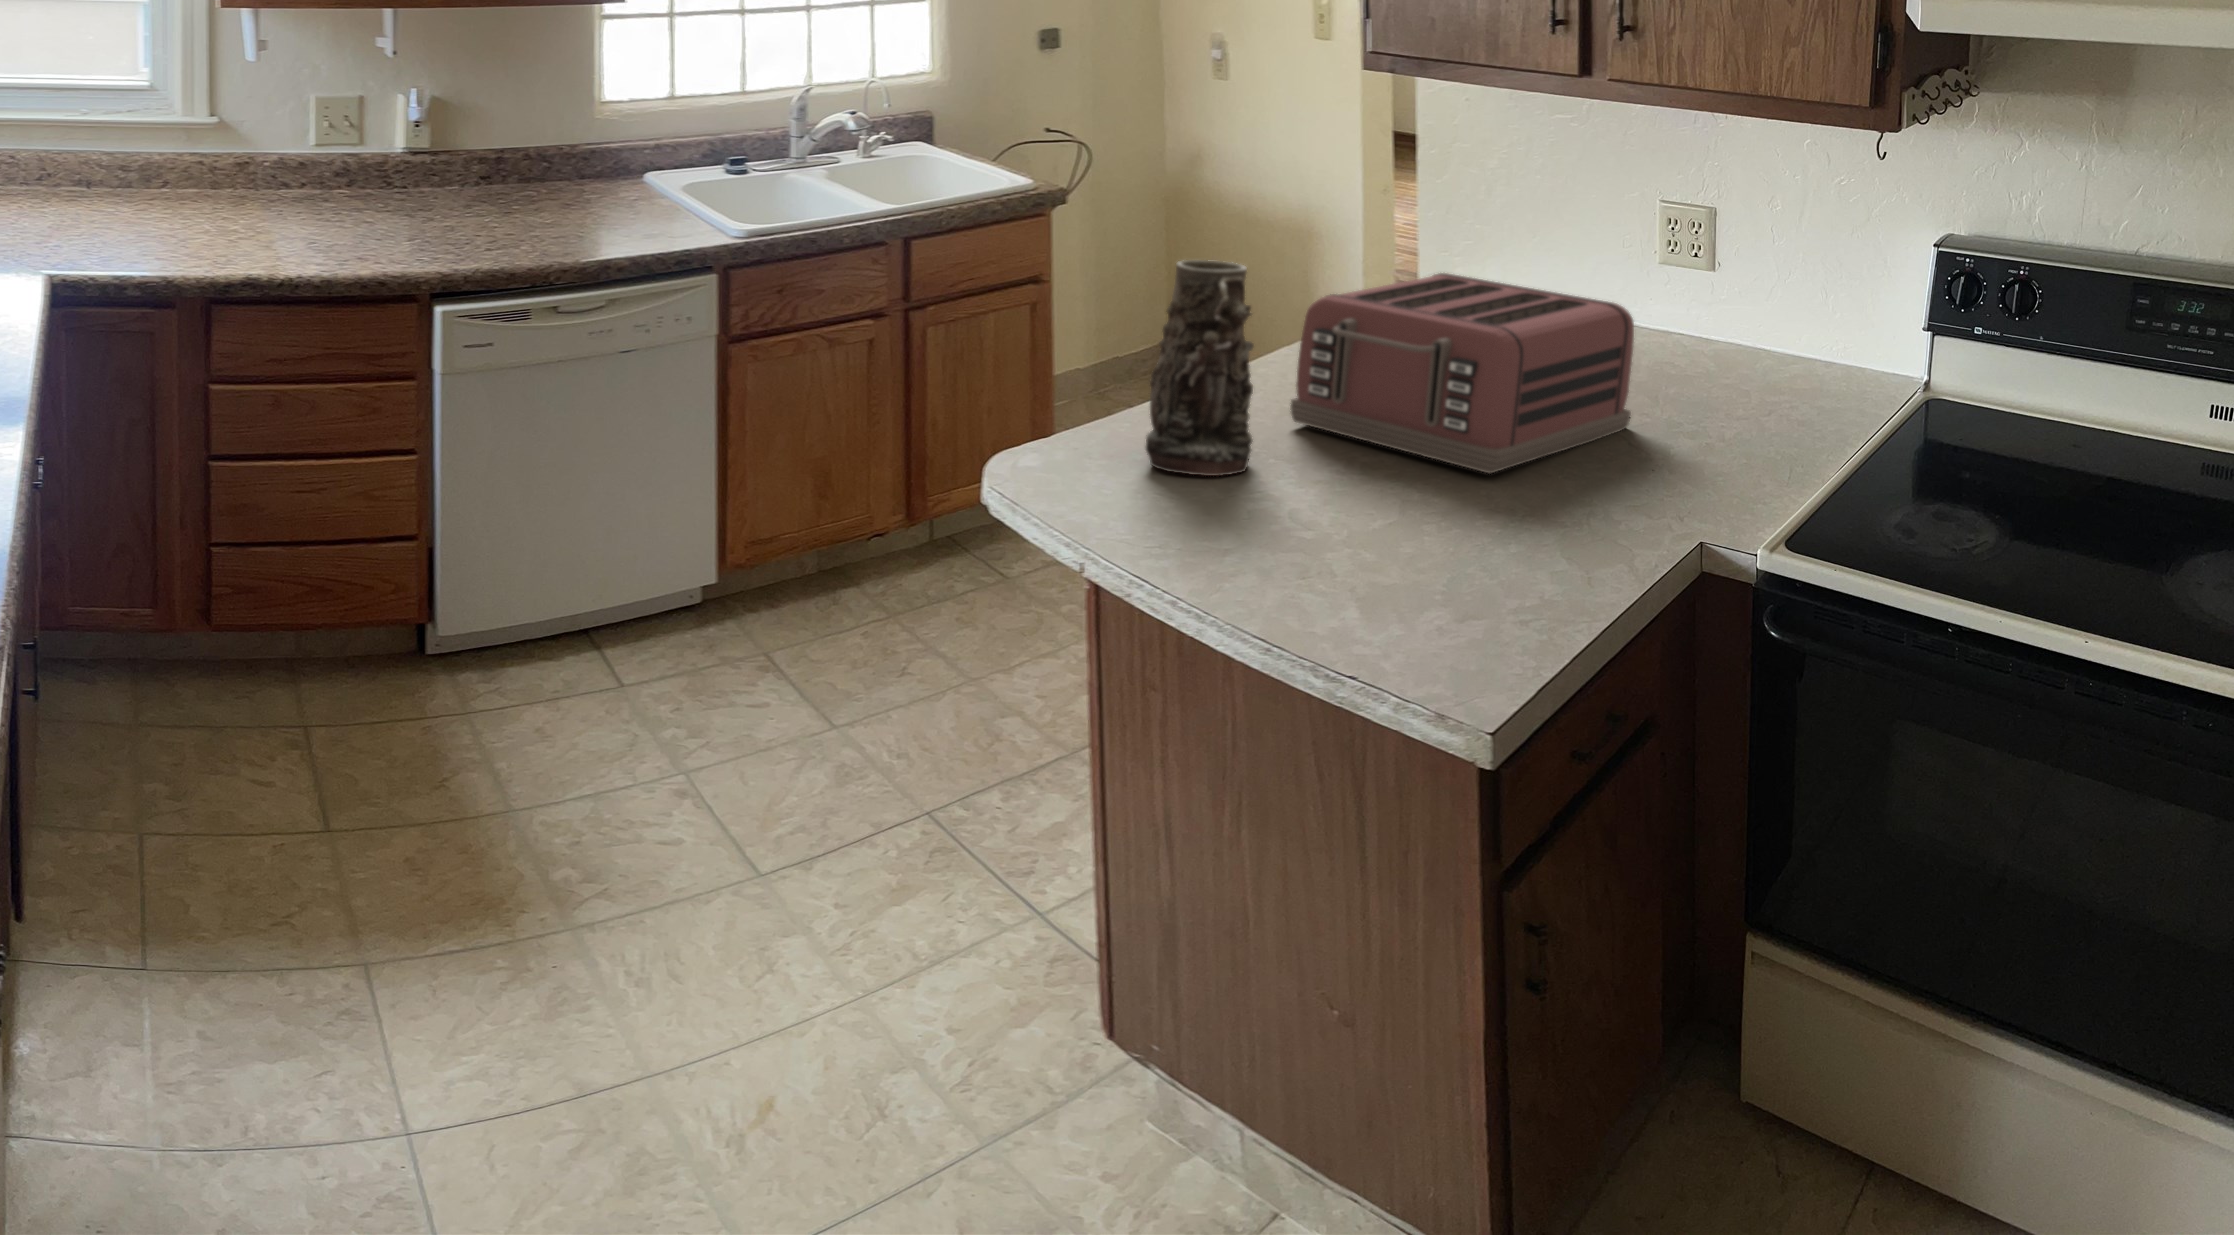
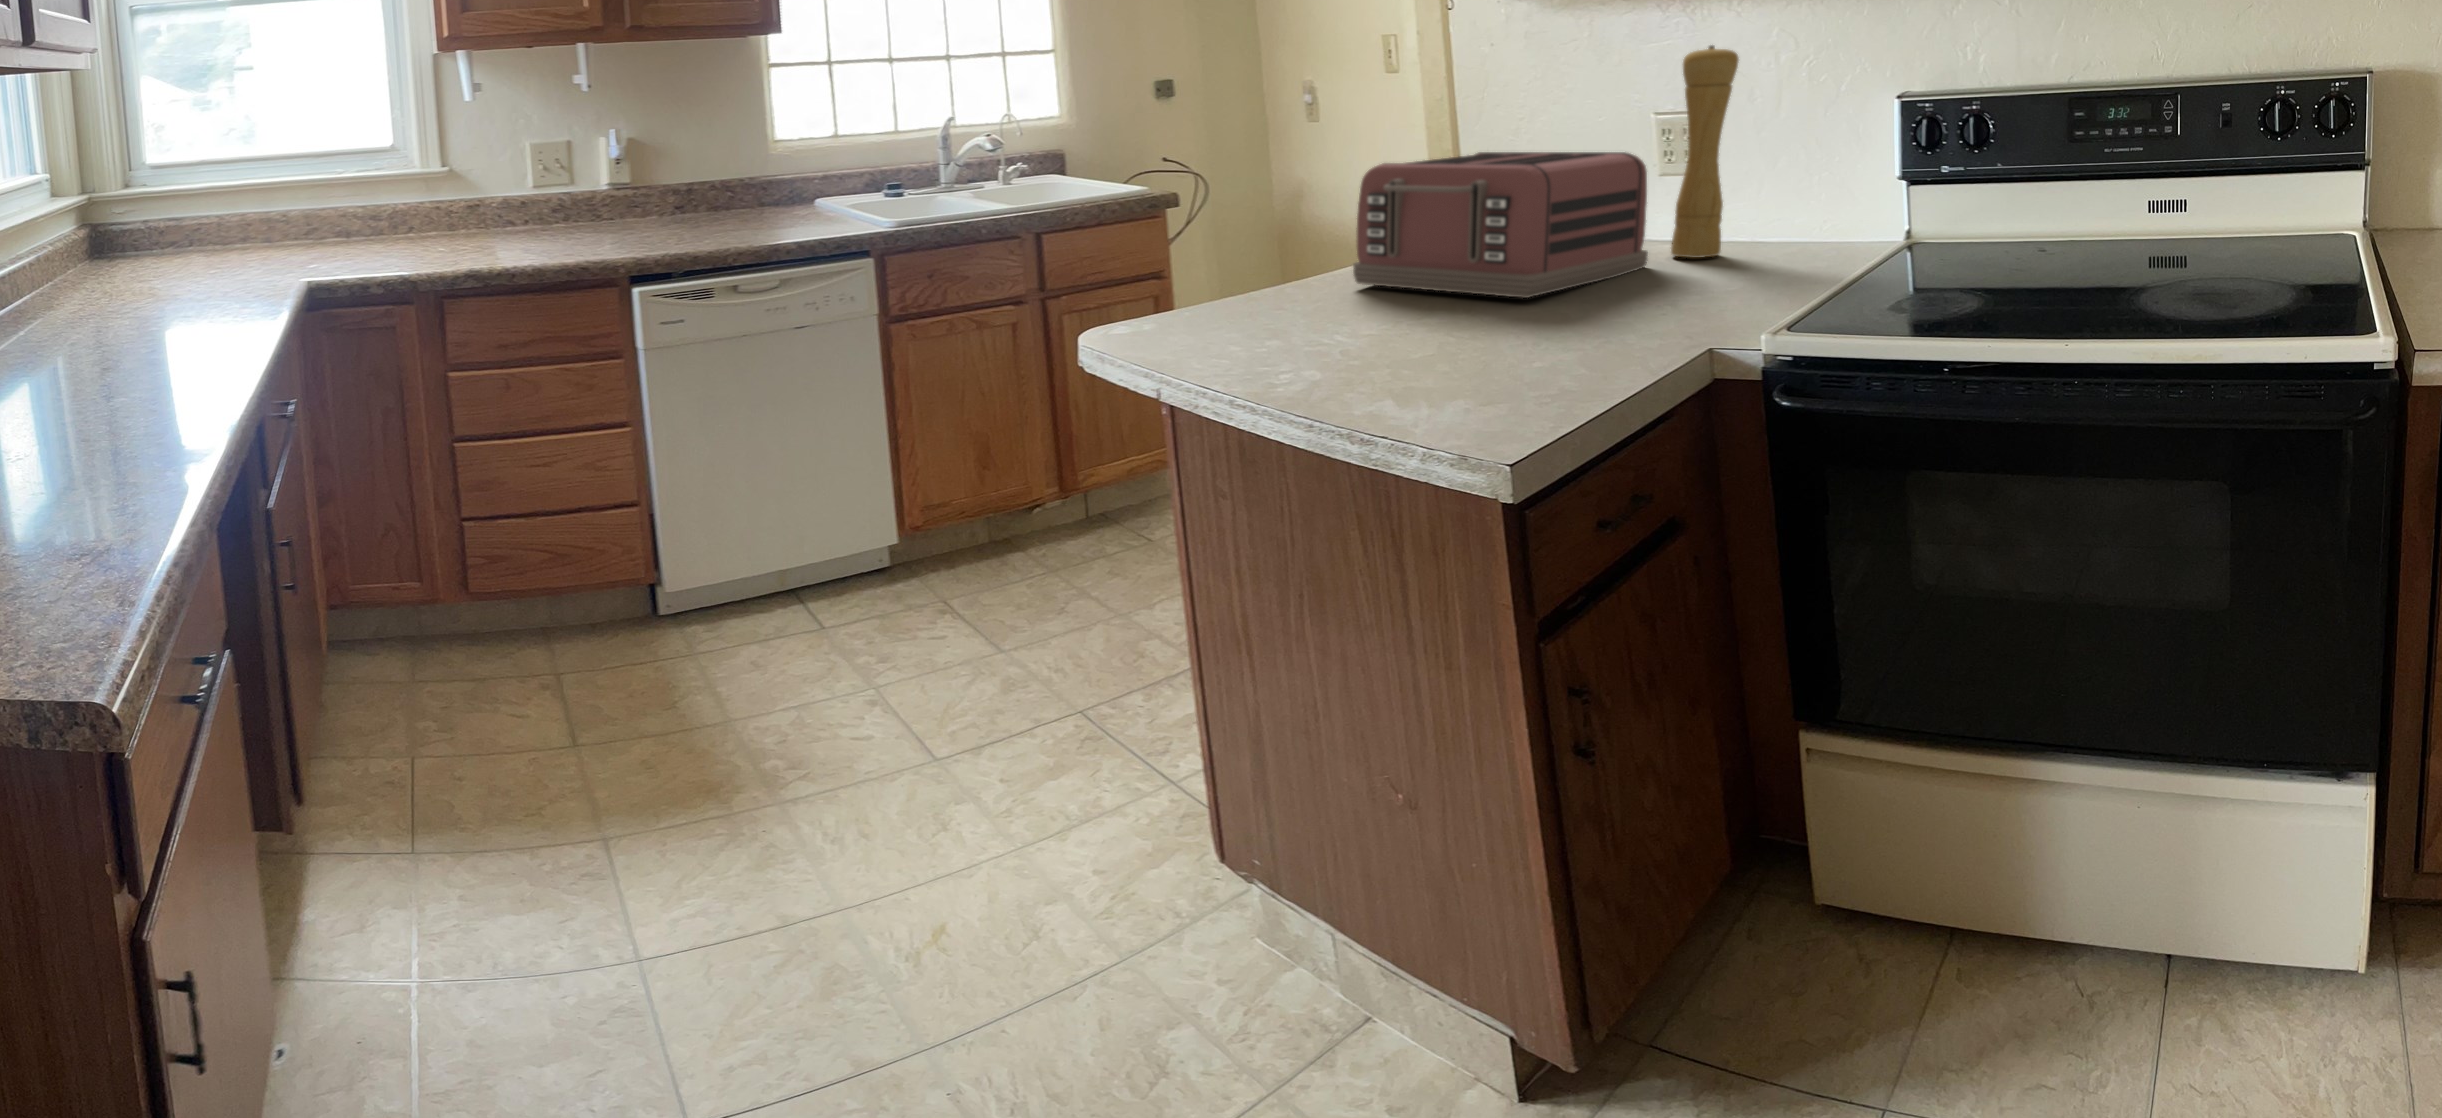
pepper mill: none [1657,189,1747,421] -> present [1671,45,1739,258]
vase: present [1146,260,1254,476] -> none [1223,129,1318,321]

